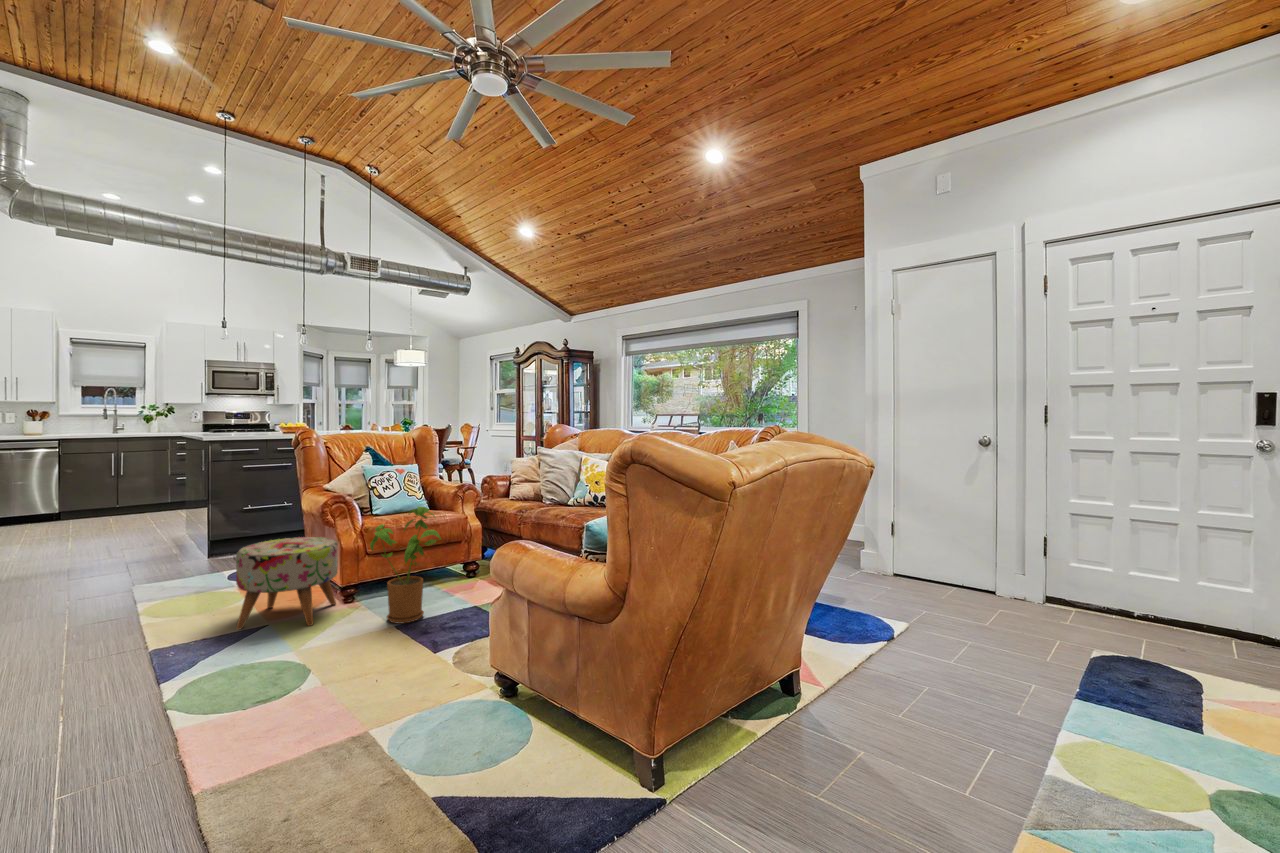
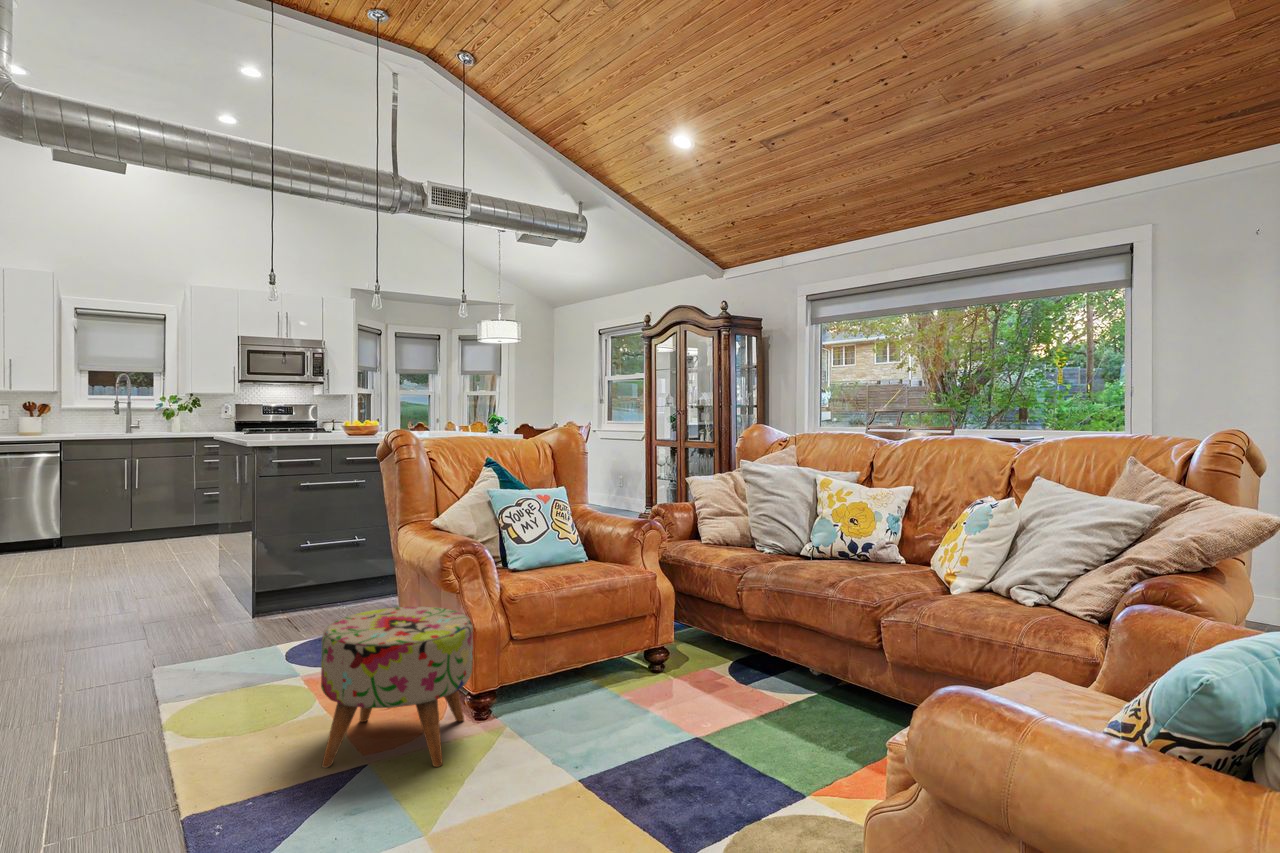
house plant: present [370,506,441,624] -> none [535,565,660,773]

